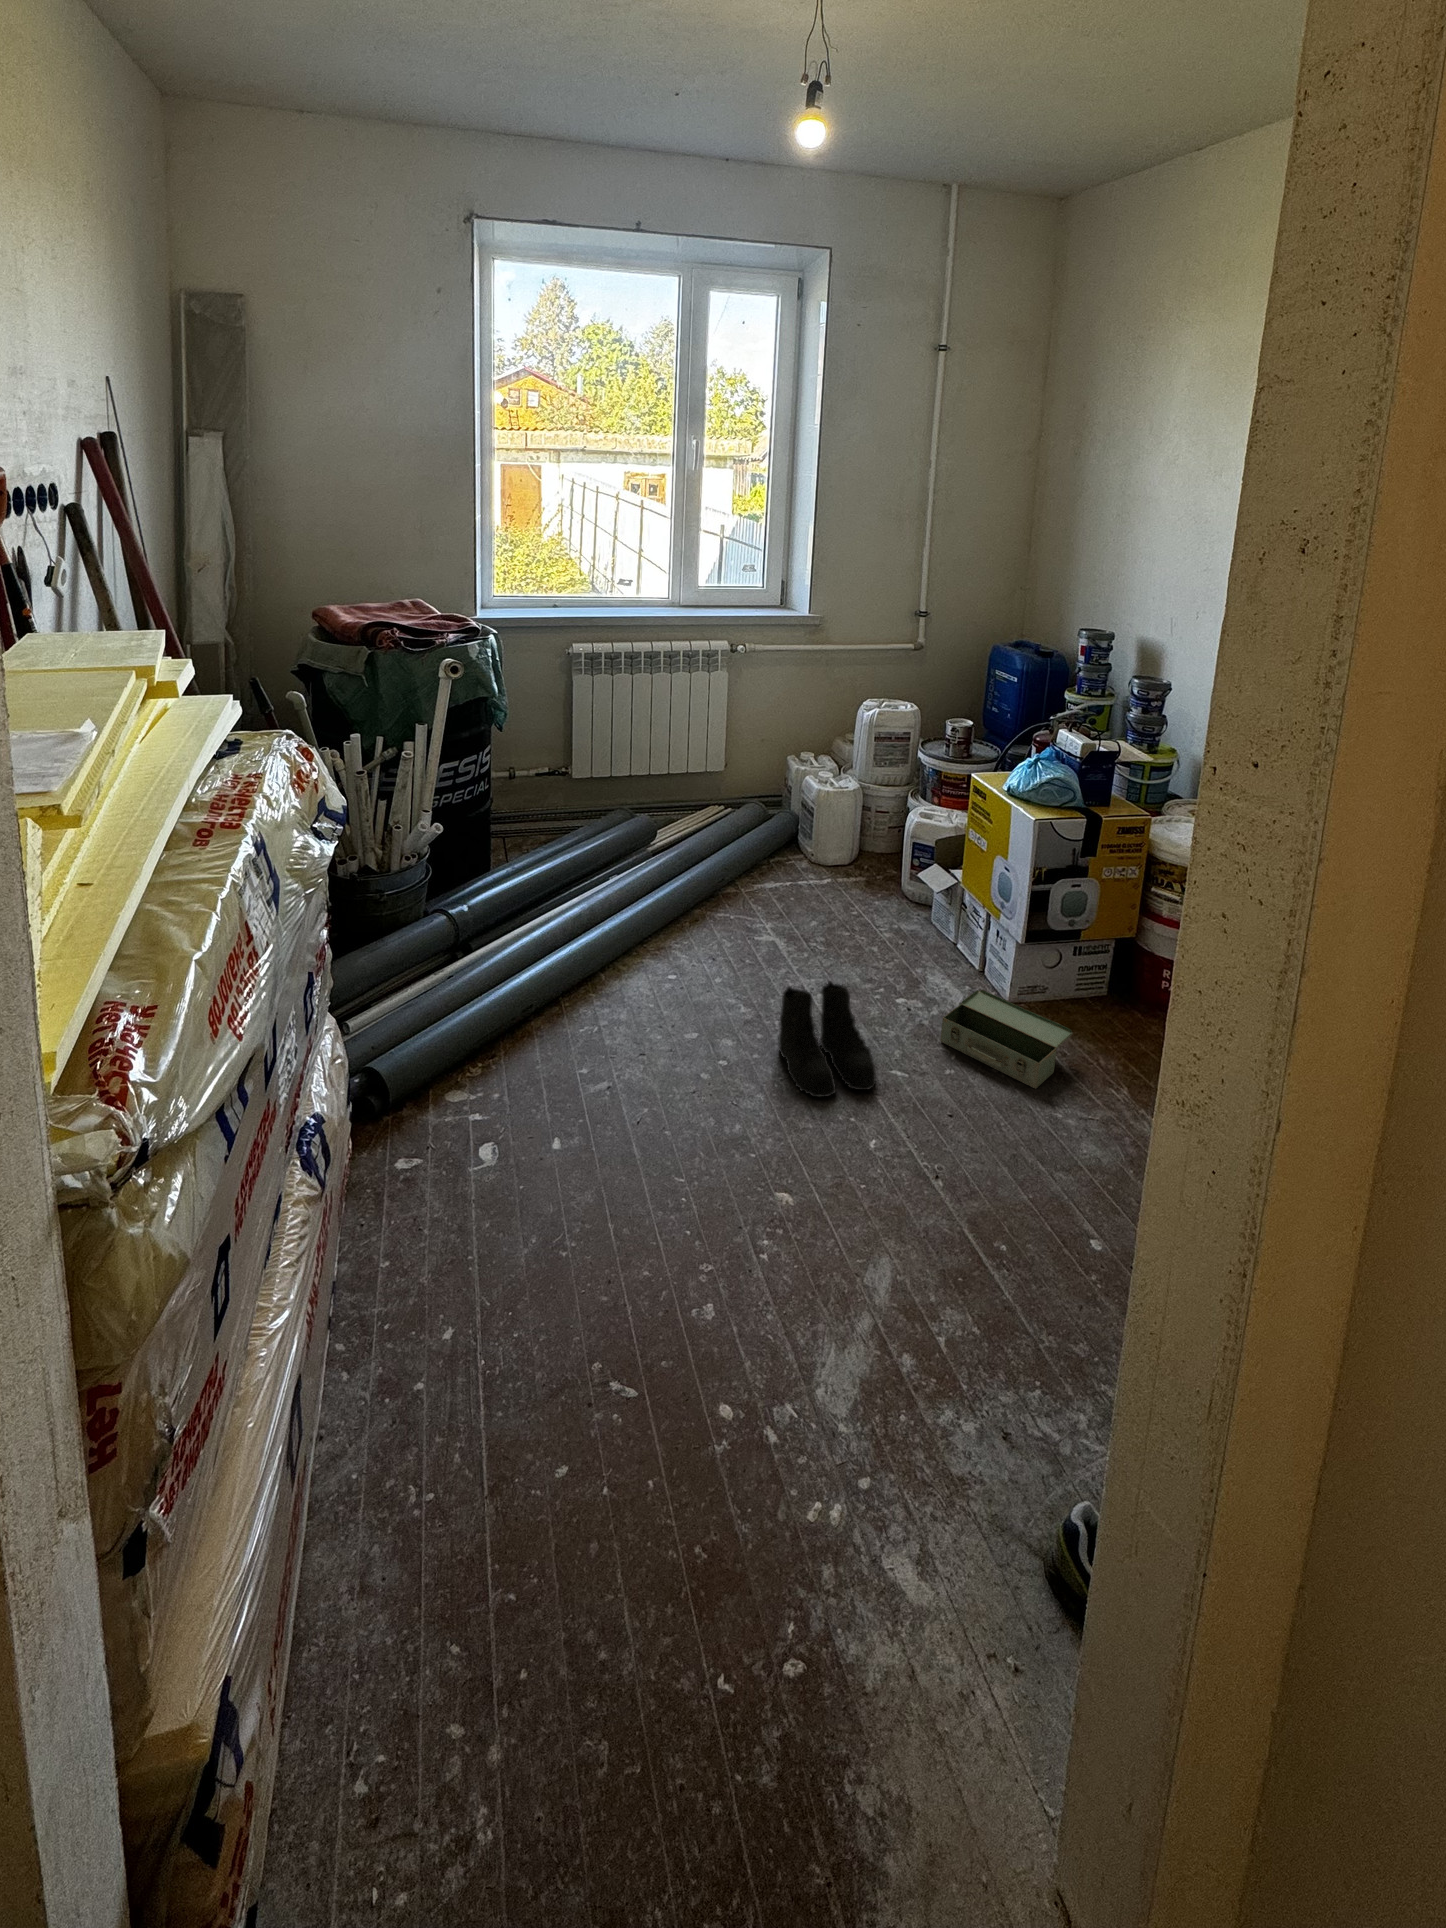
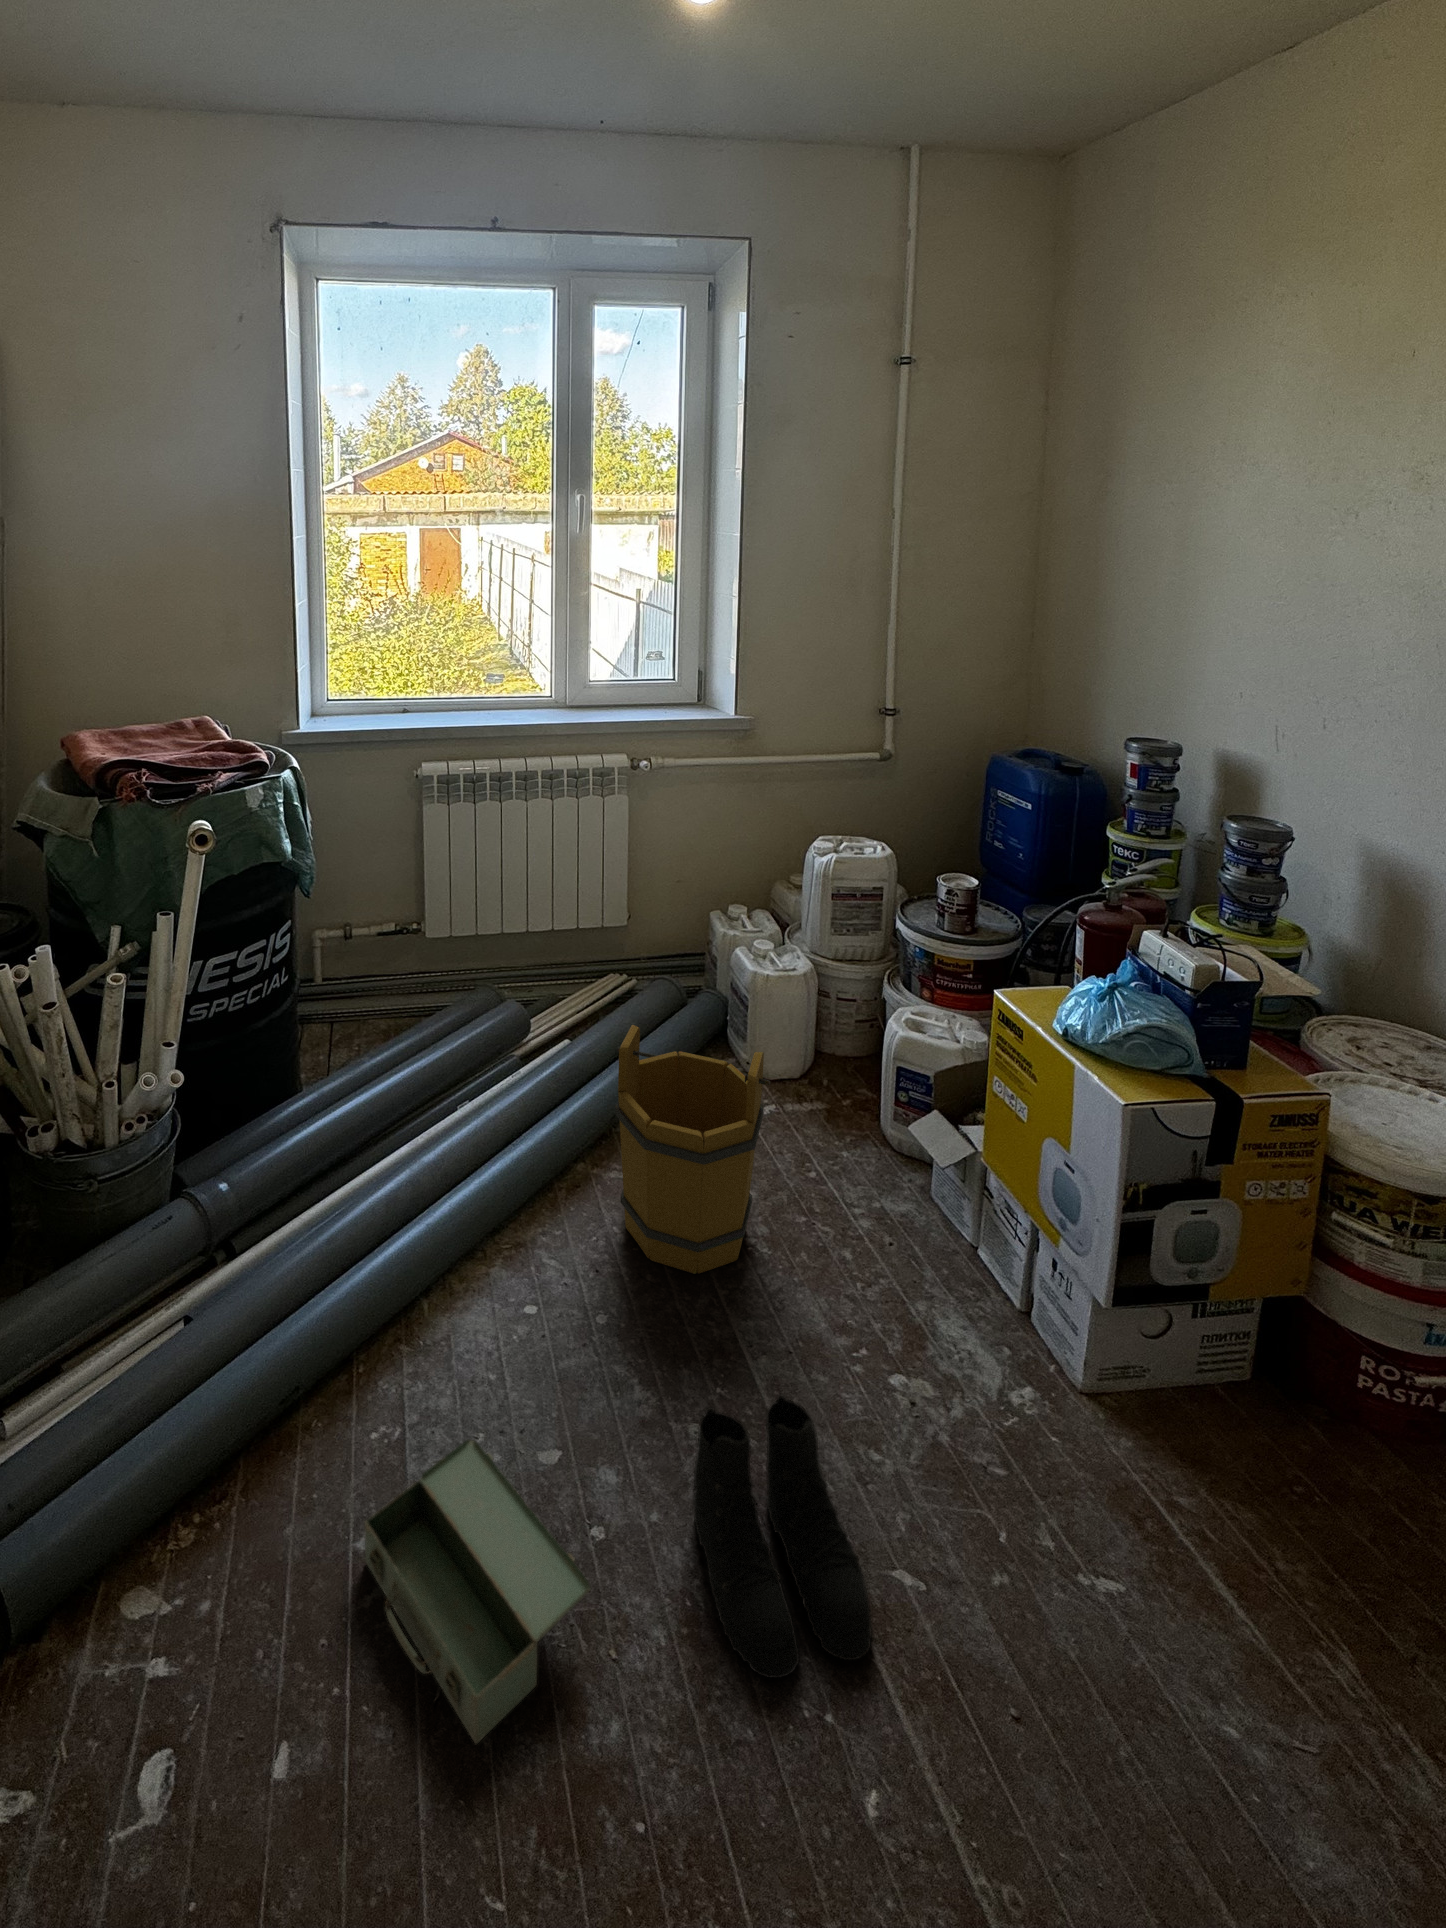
bucket: none [727,805,829,957] -> present [615,1025,770,1274]
toolbox: present [940,990,1073,1089] -> present [364,1440,590,1744]

